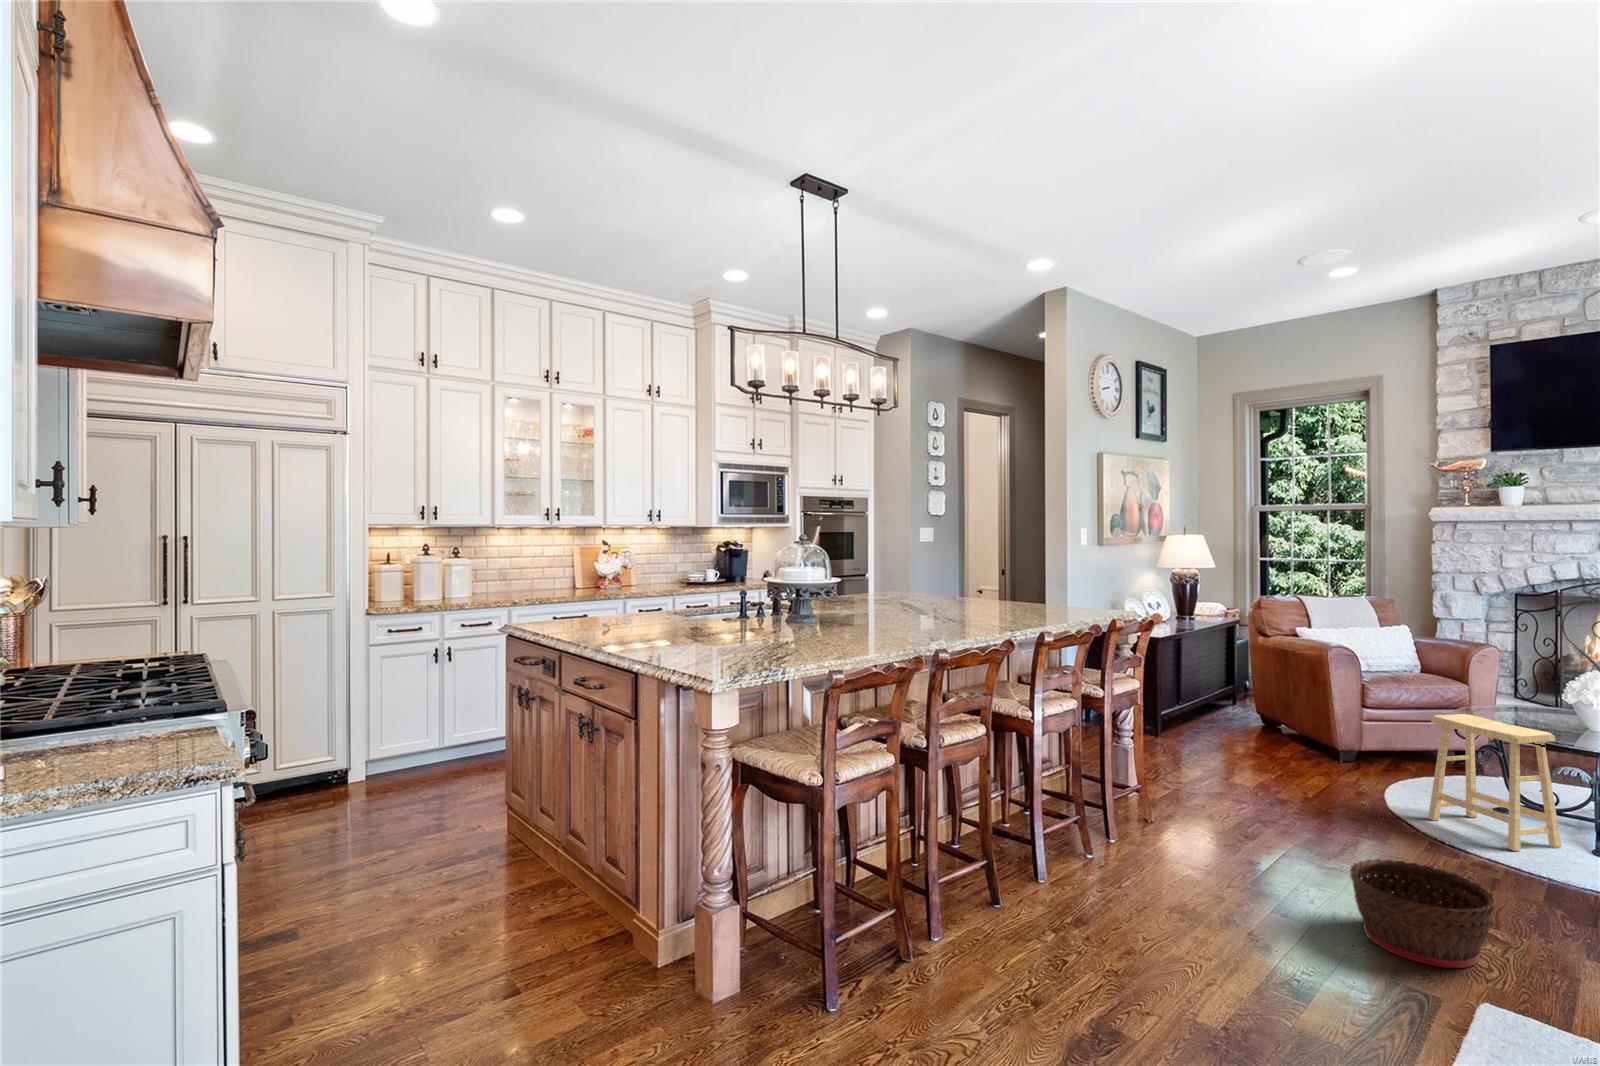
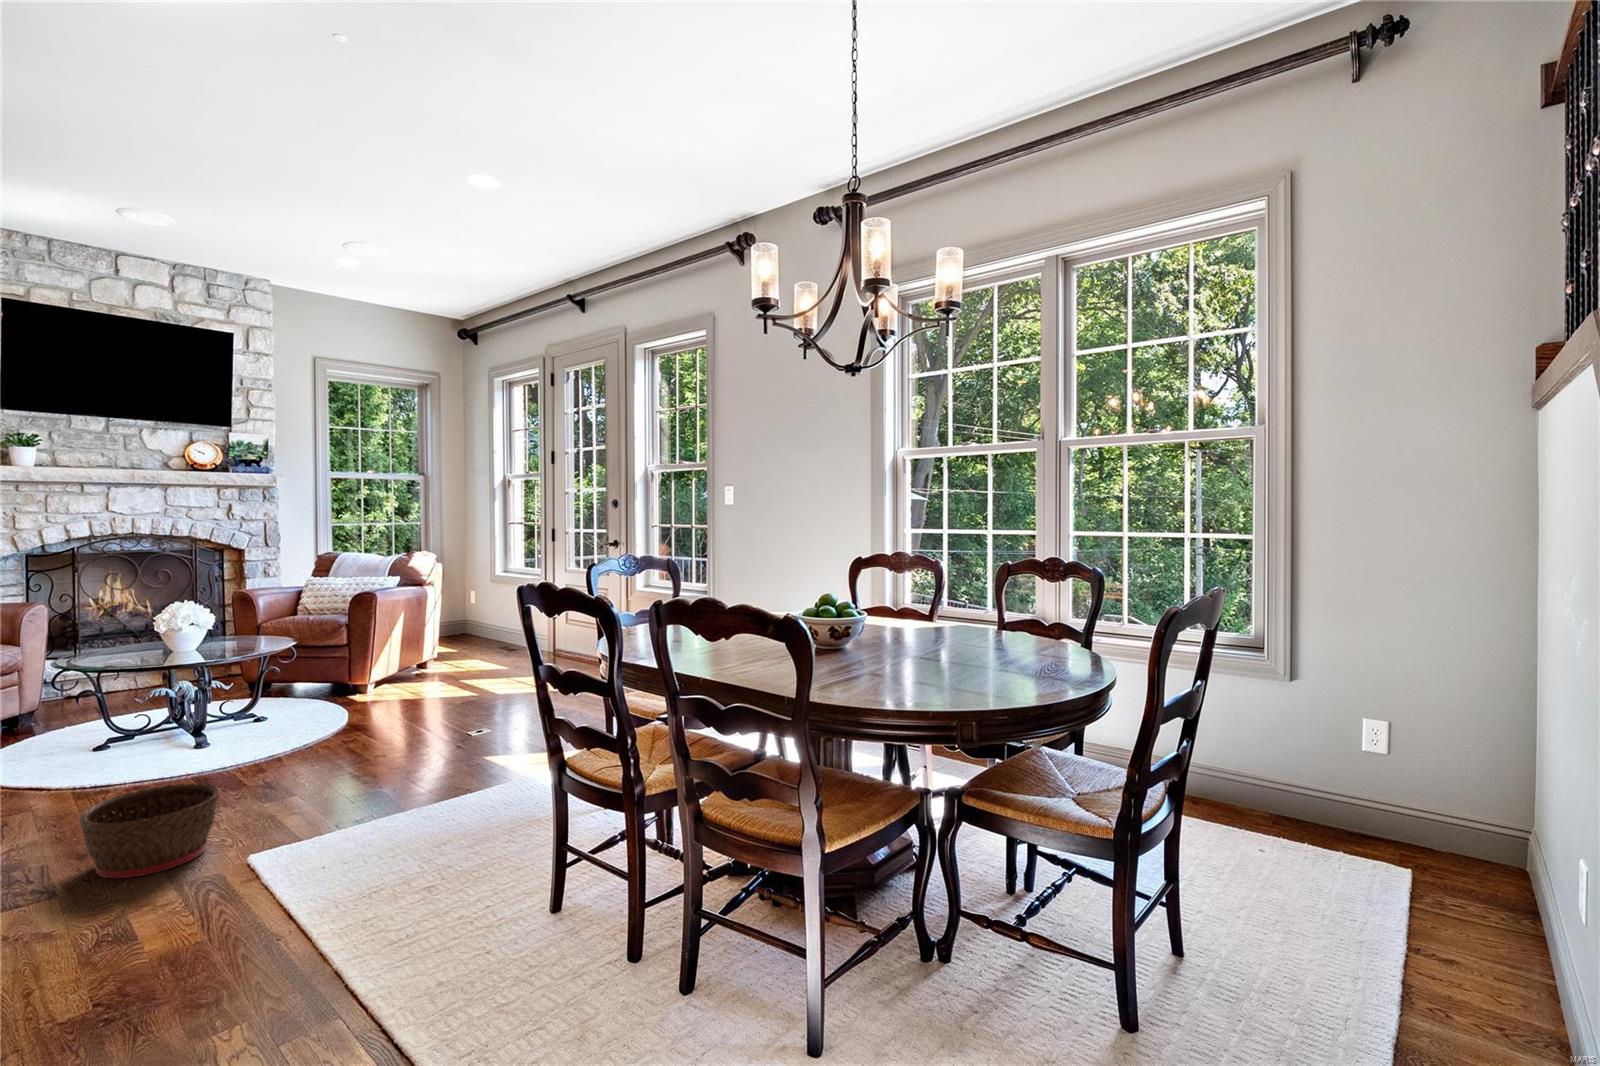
footstool: present [1428,714,1562,851] -> none [46,659,172,777]

